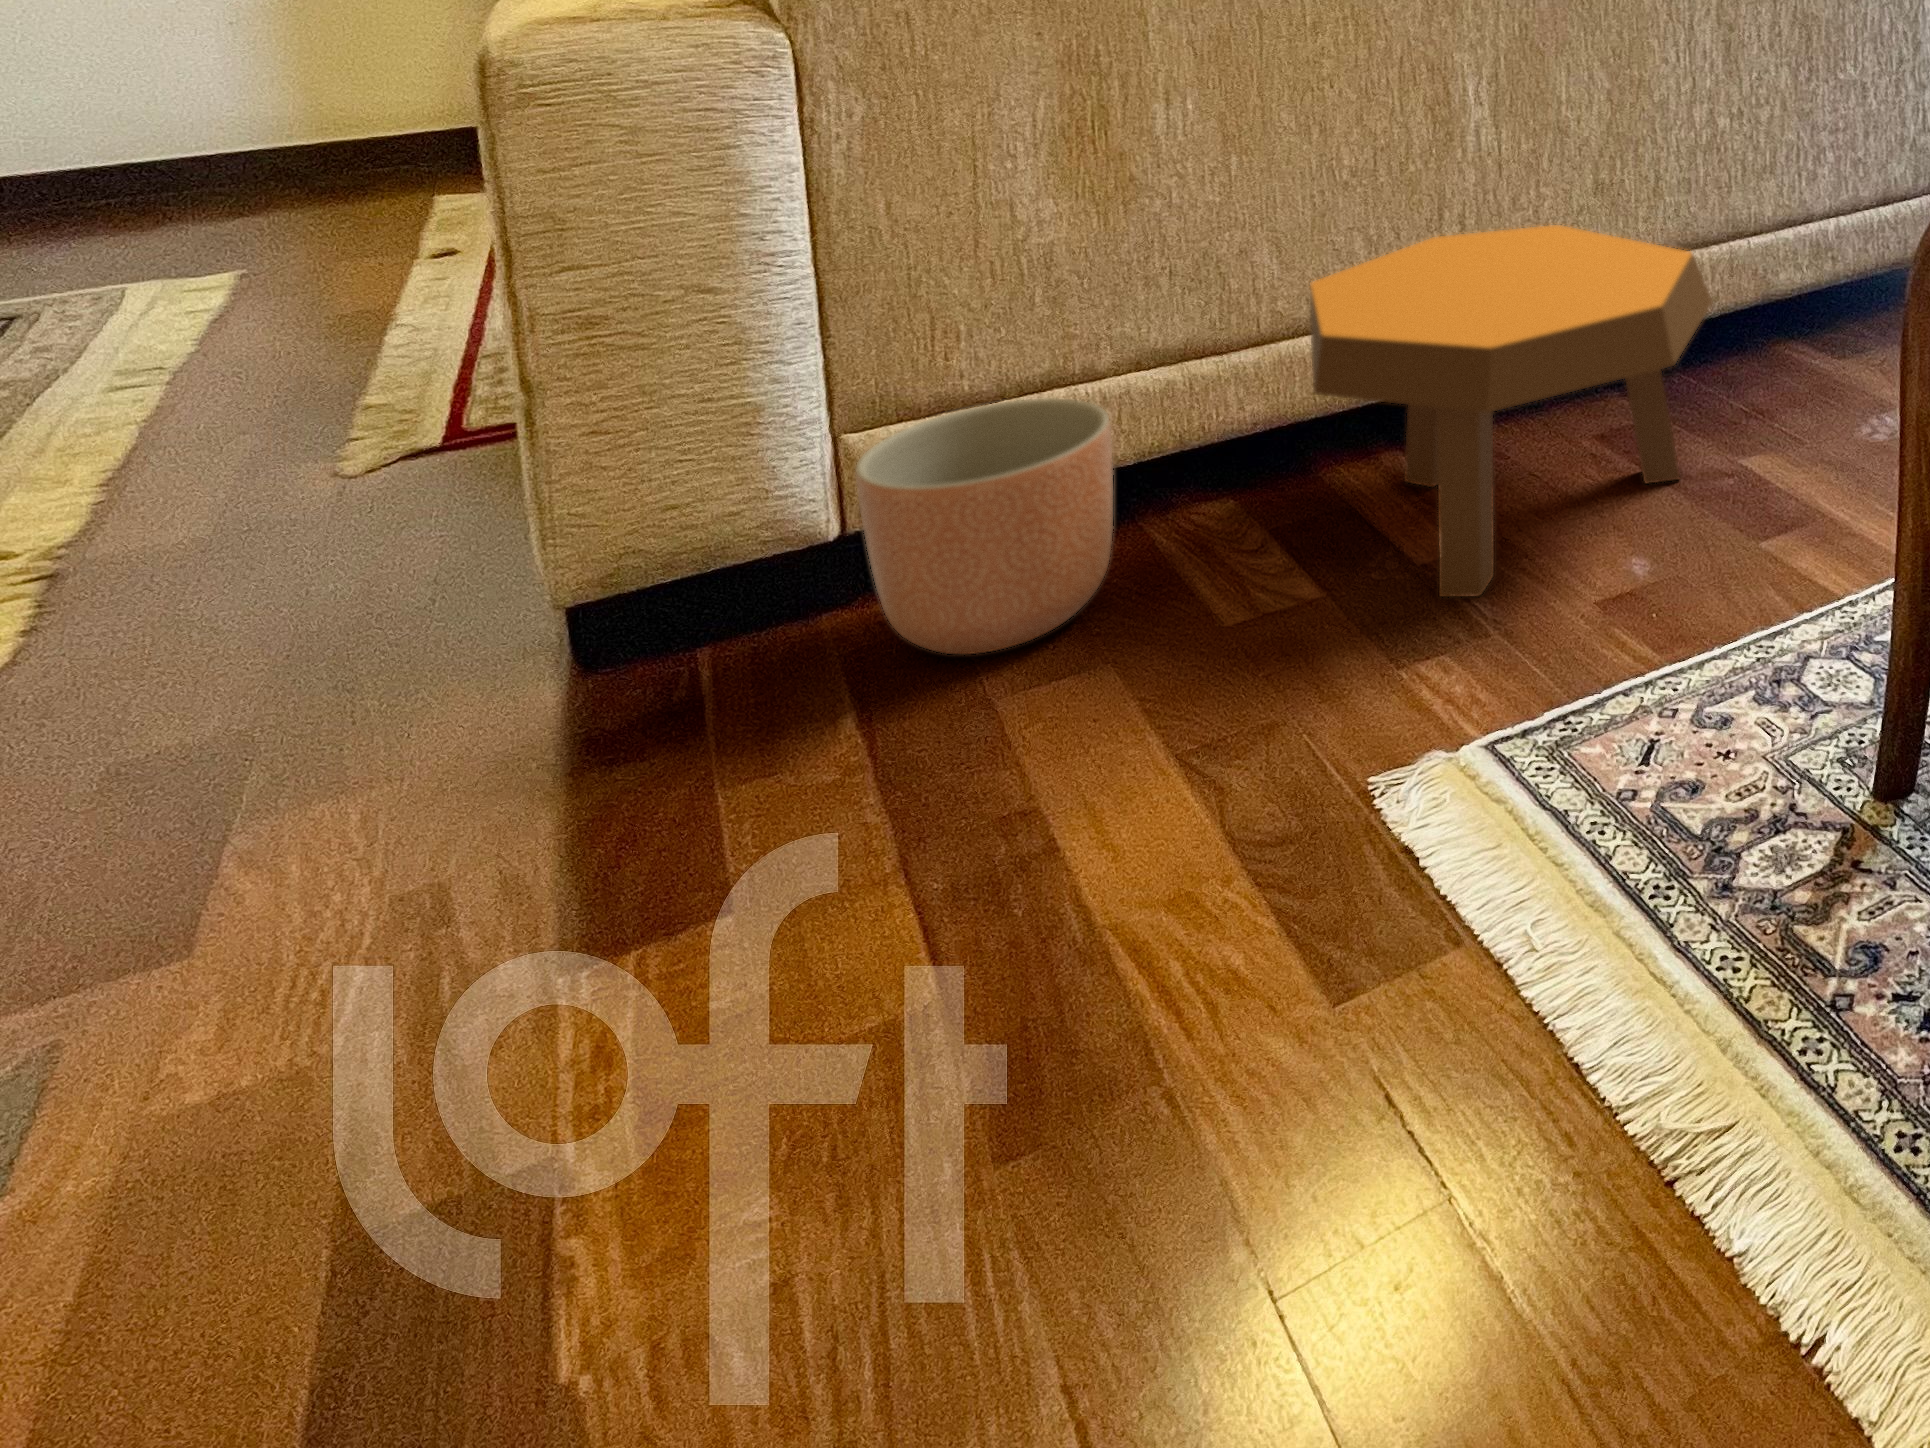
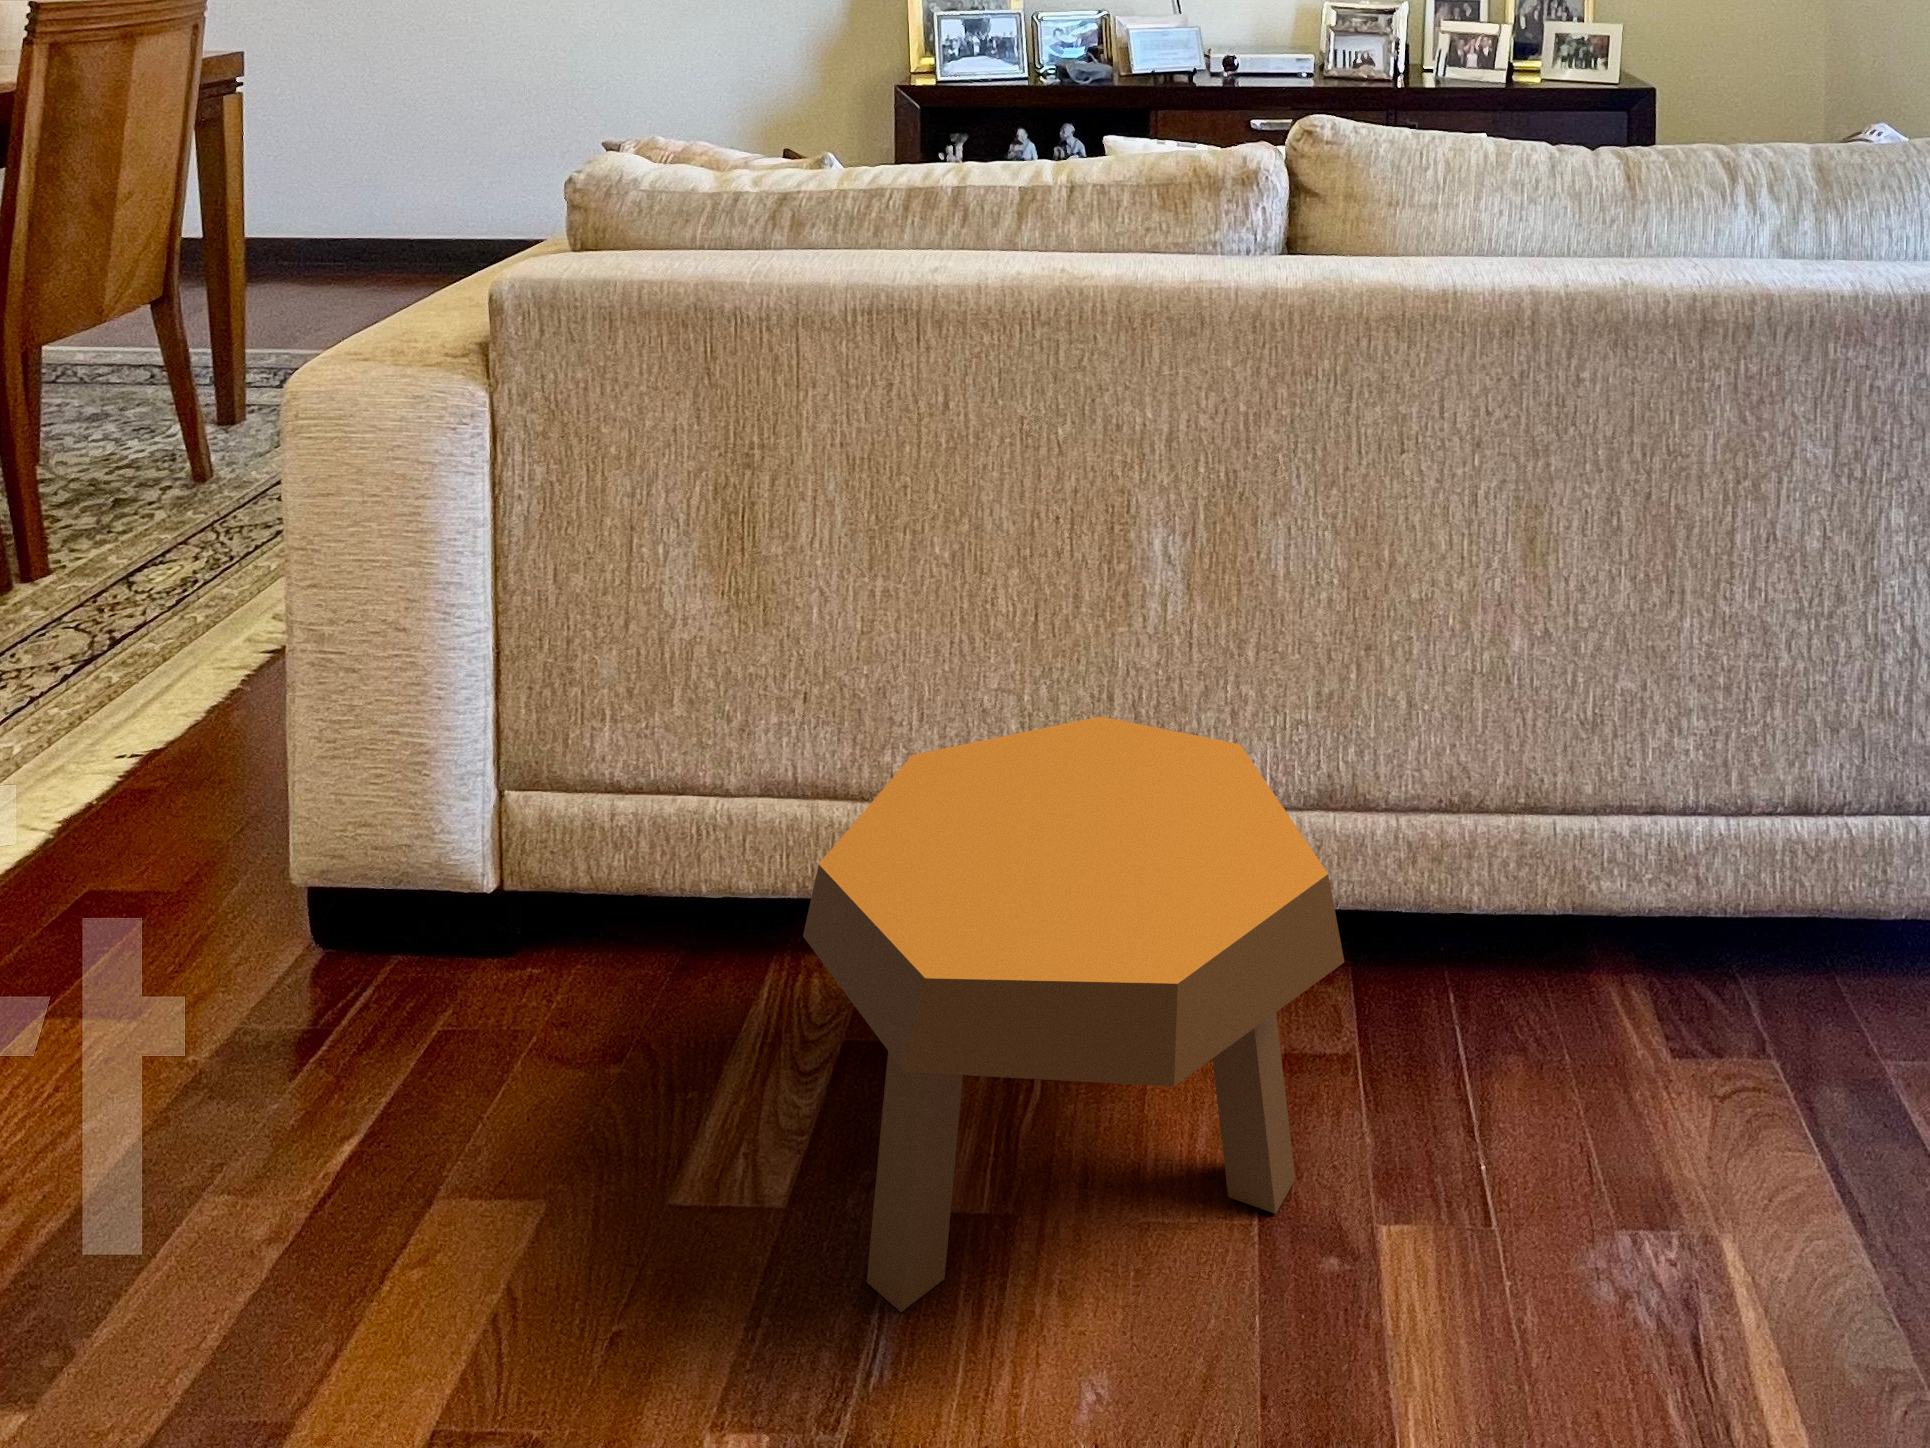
planter: present [856,398,1113,655] -> none [419,803,663,1113]

